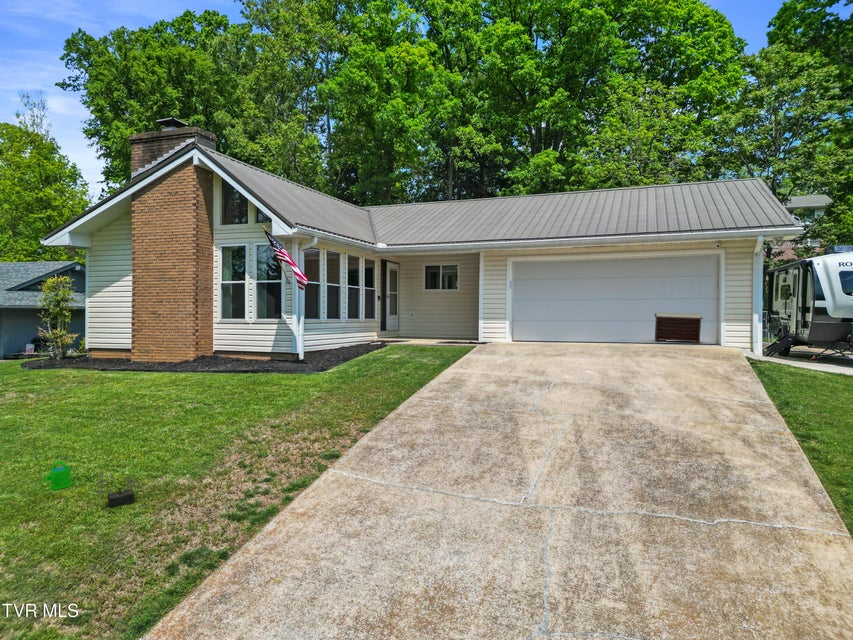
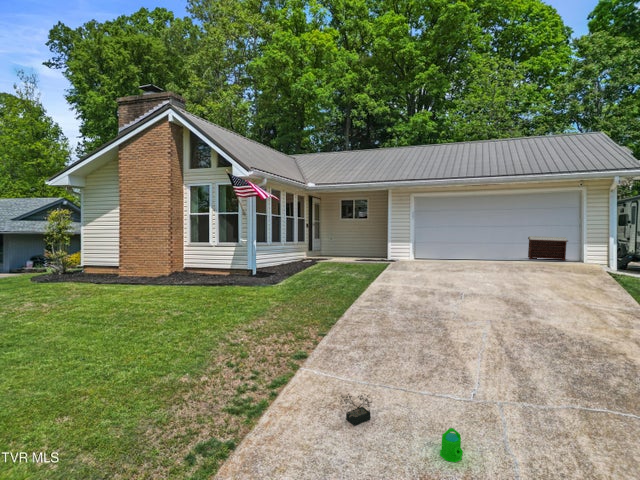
watering can: present [45,461,73,489] -> present [440,428,463,462]
decorative plant: present [95,474,140,507] -> present [340,394,372,426]

